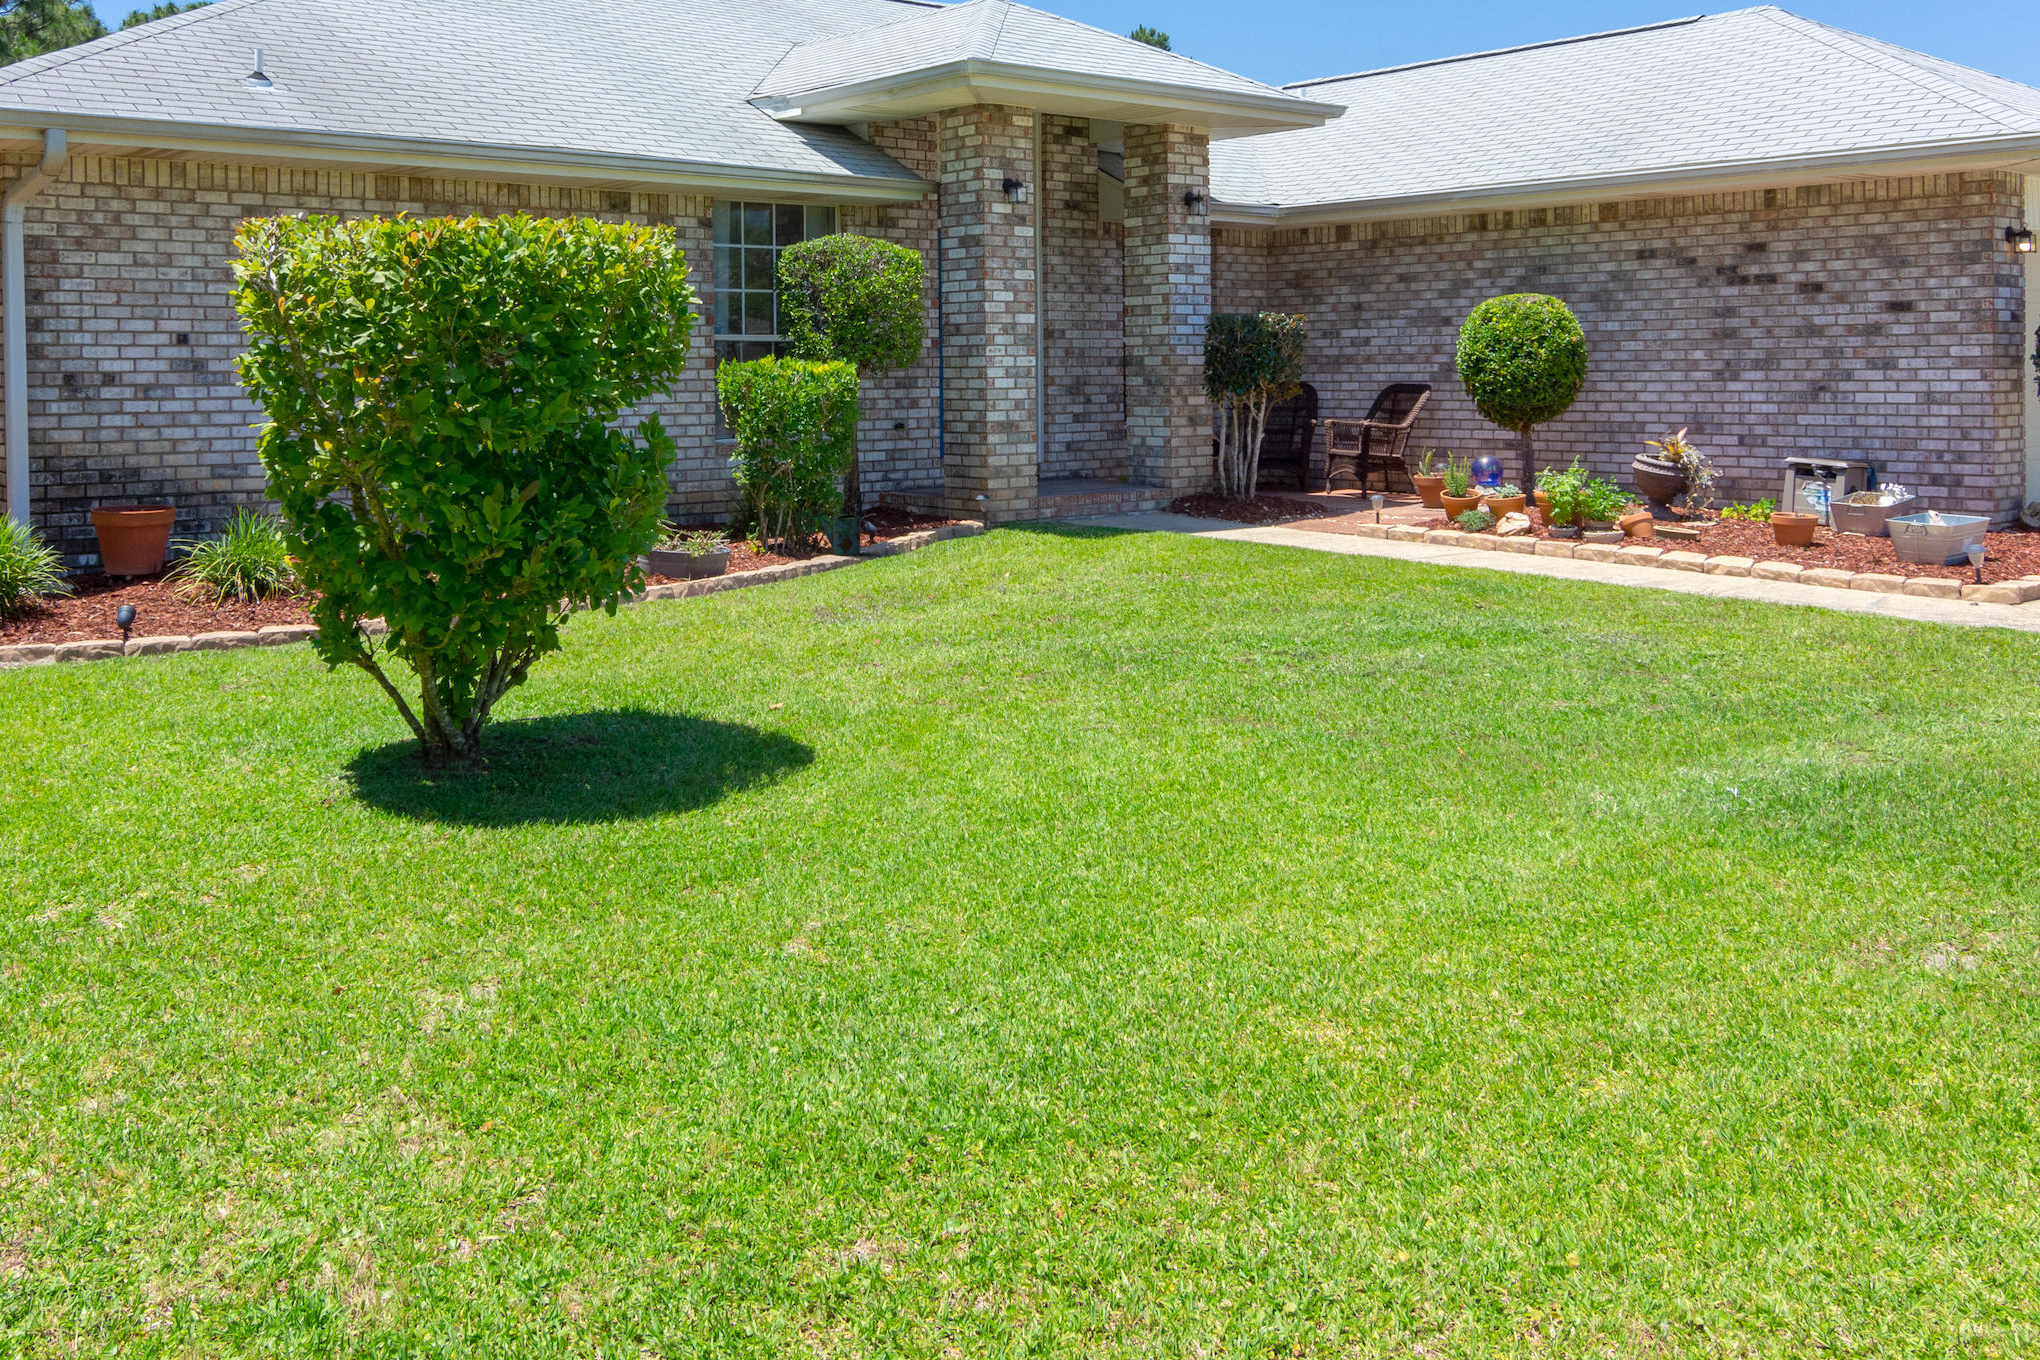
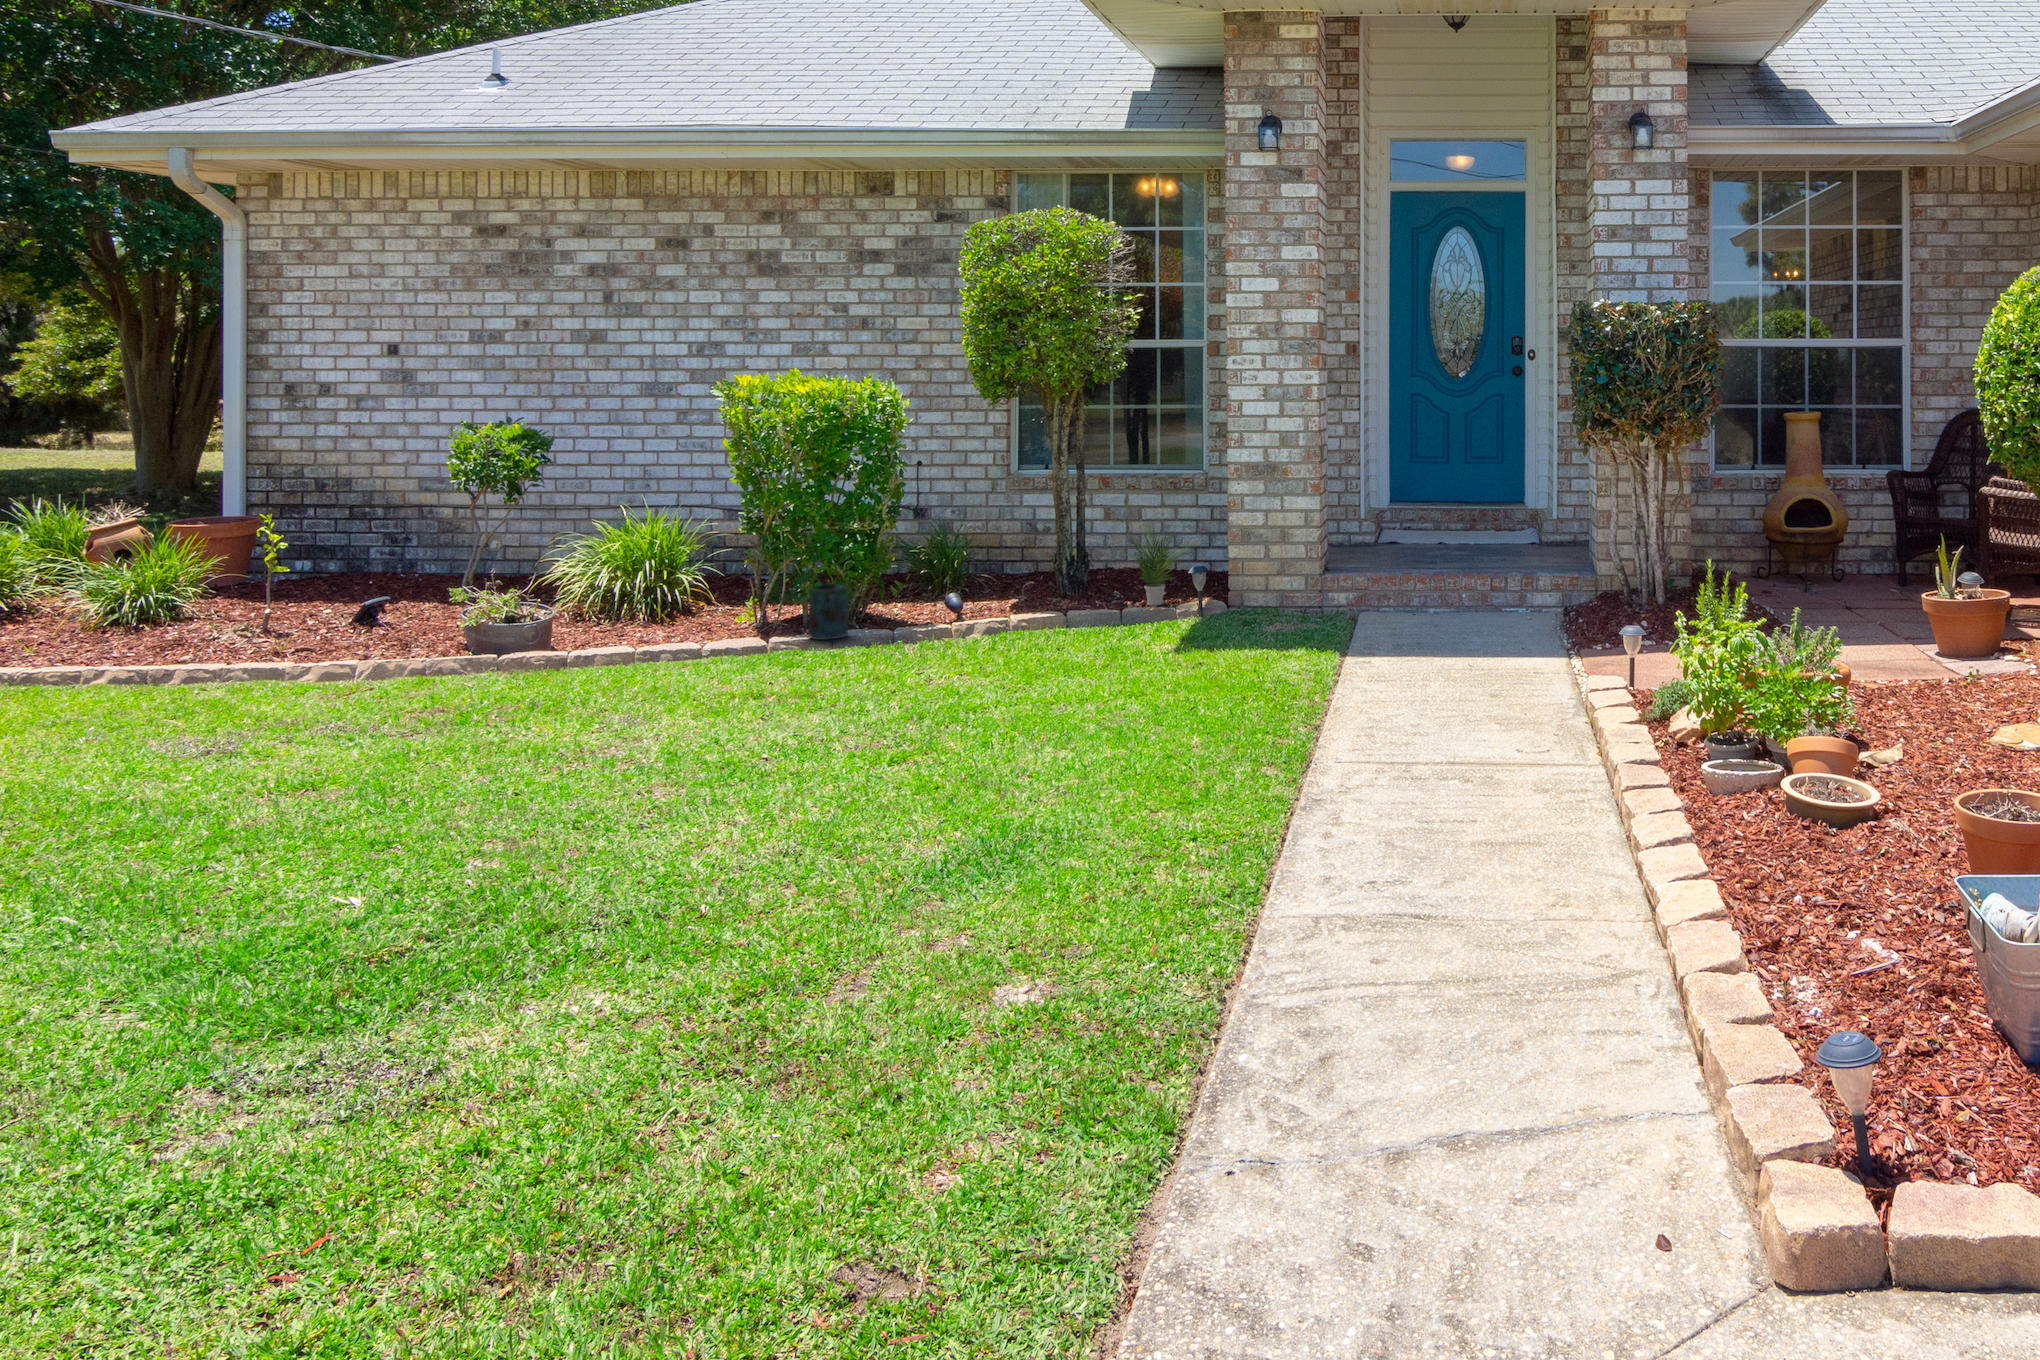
potted plant: none [907,467,956,523] -> present [1126,526,1188,606]

